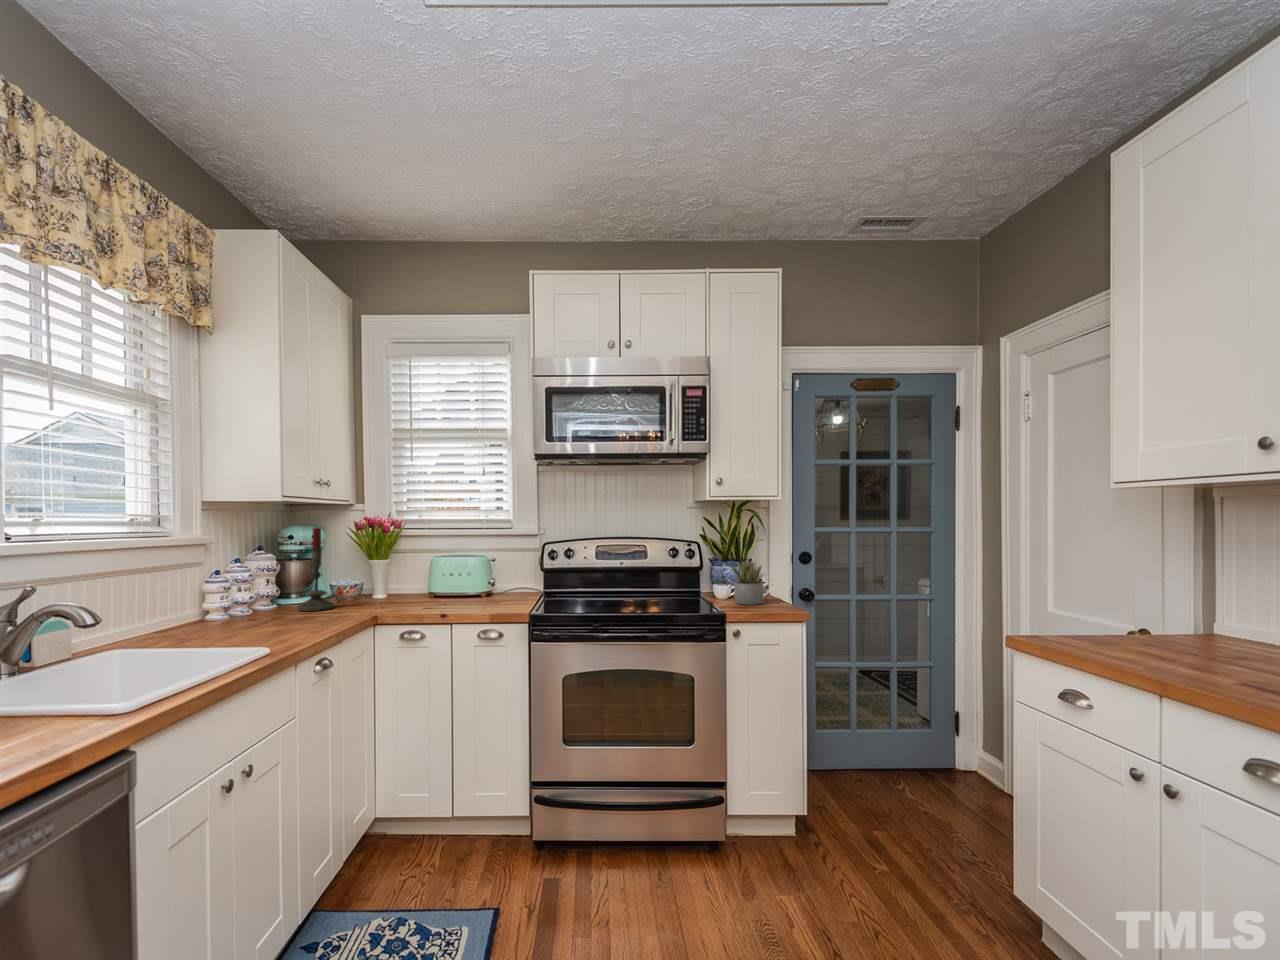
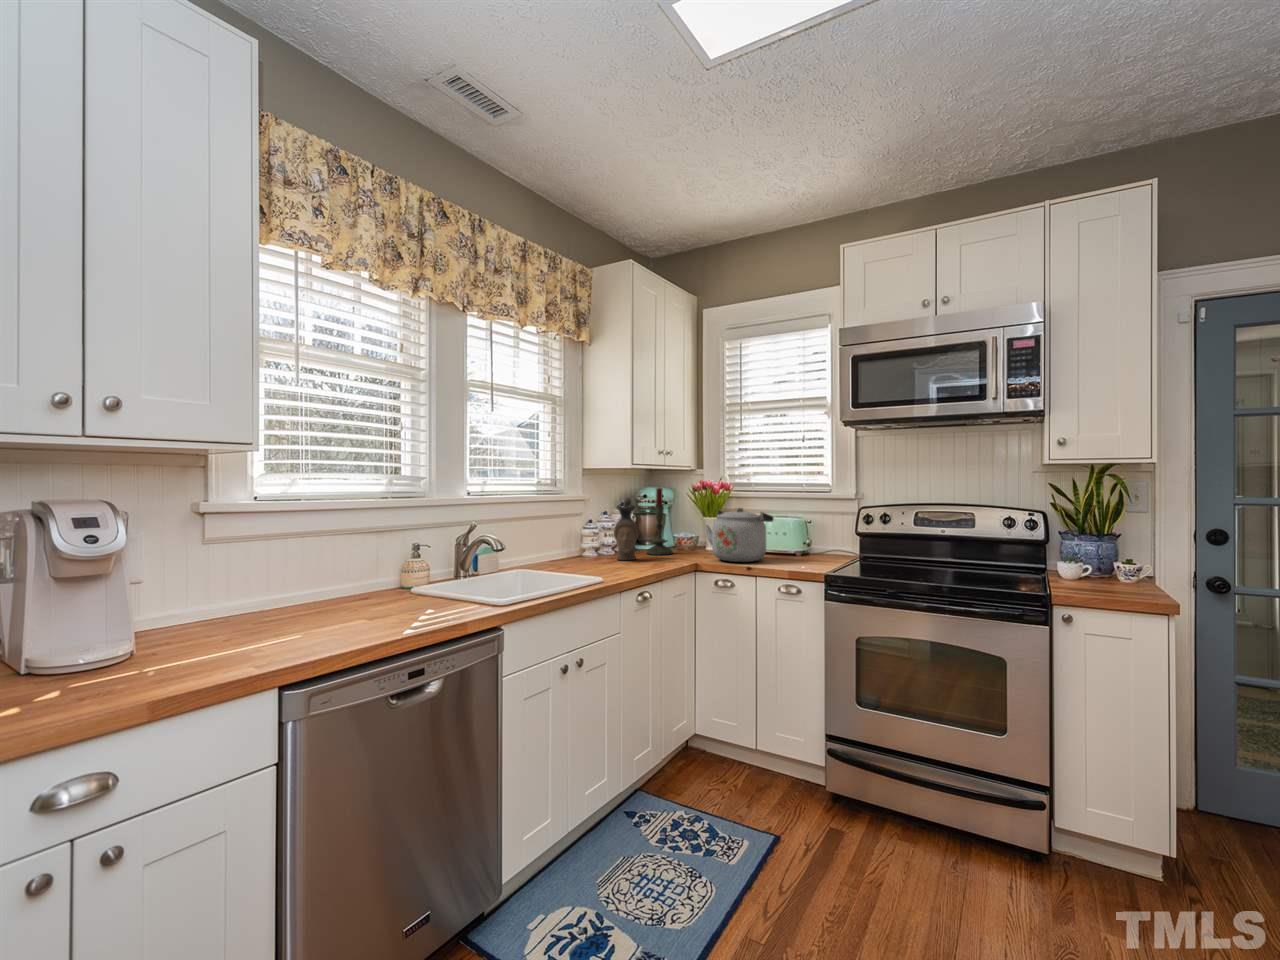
ceramic pitcher: none [261,541,298,623] -> present [614,497,639,560]
kettle: none [380,548,462,611] -> present [705,508,774,562]
succulent plant: present [731,556,764,605] -> none [1073,530,1126,590]

